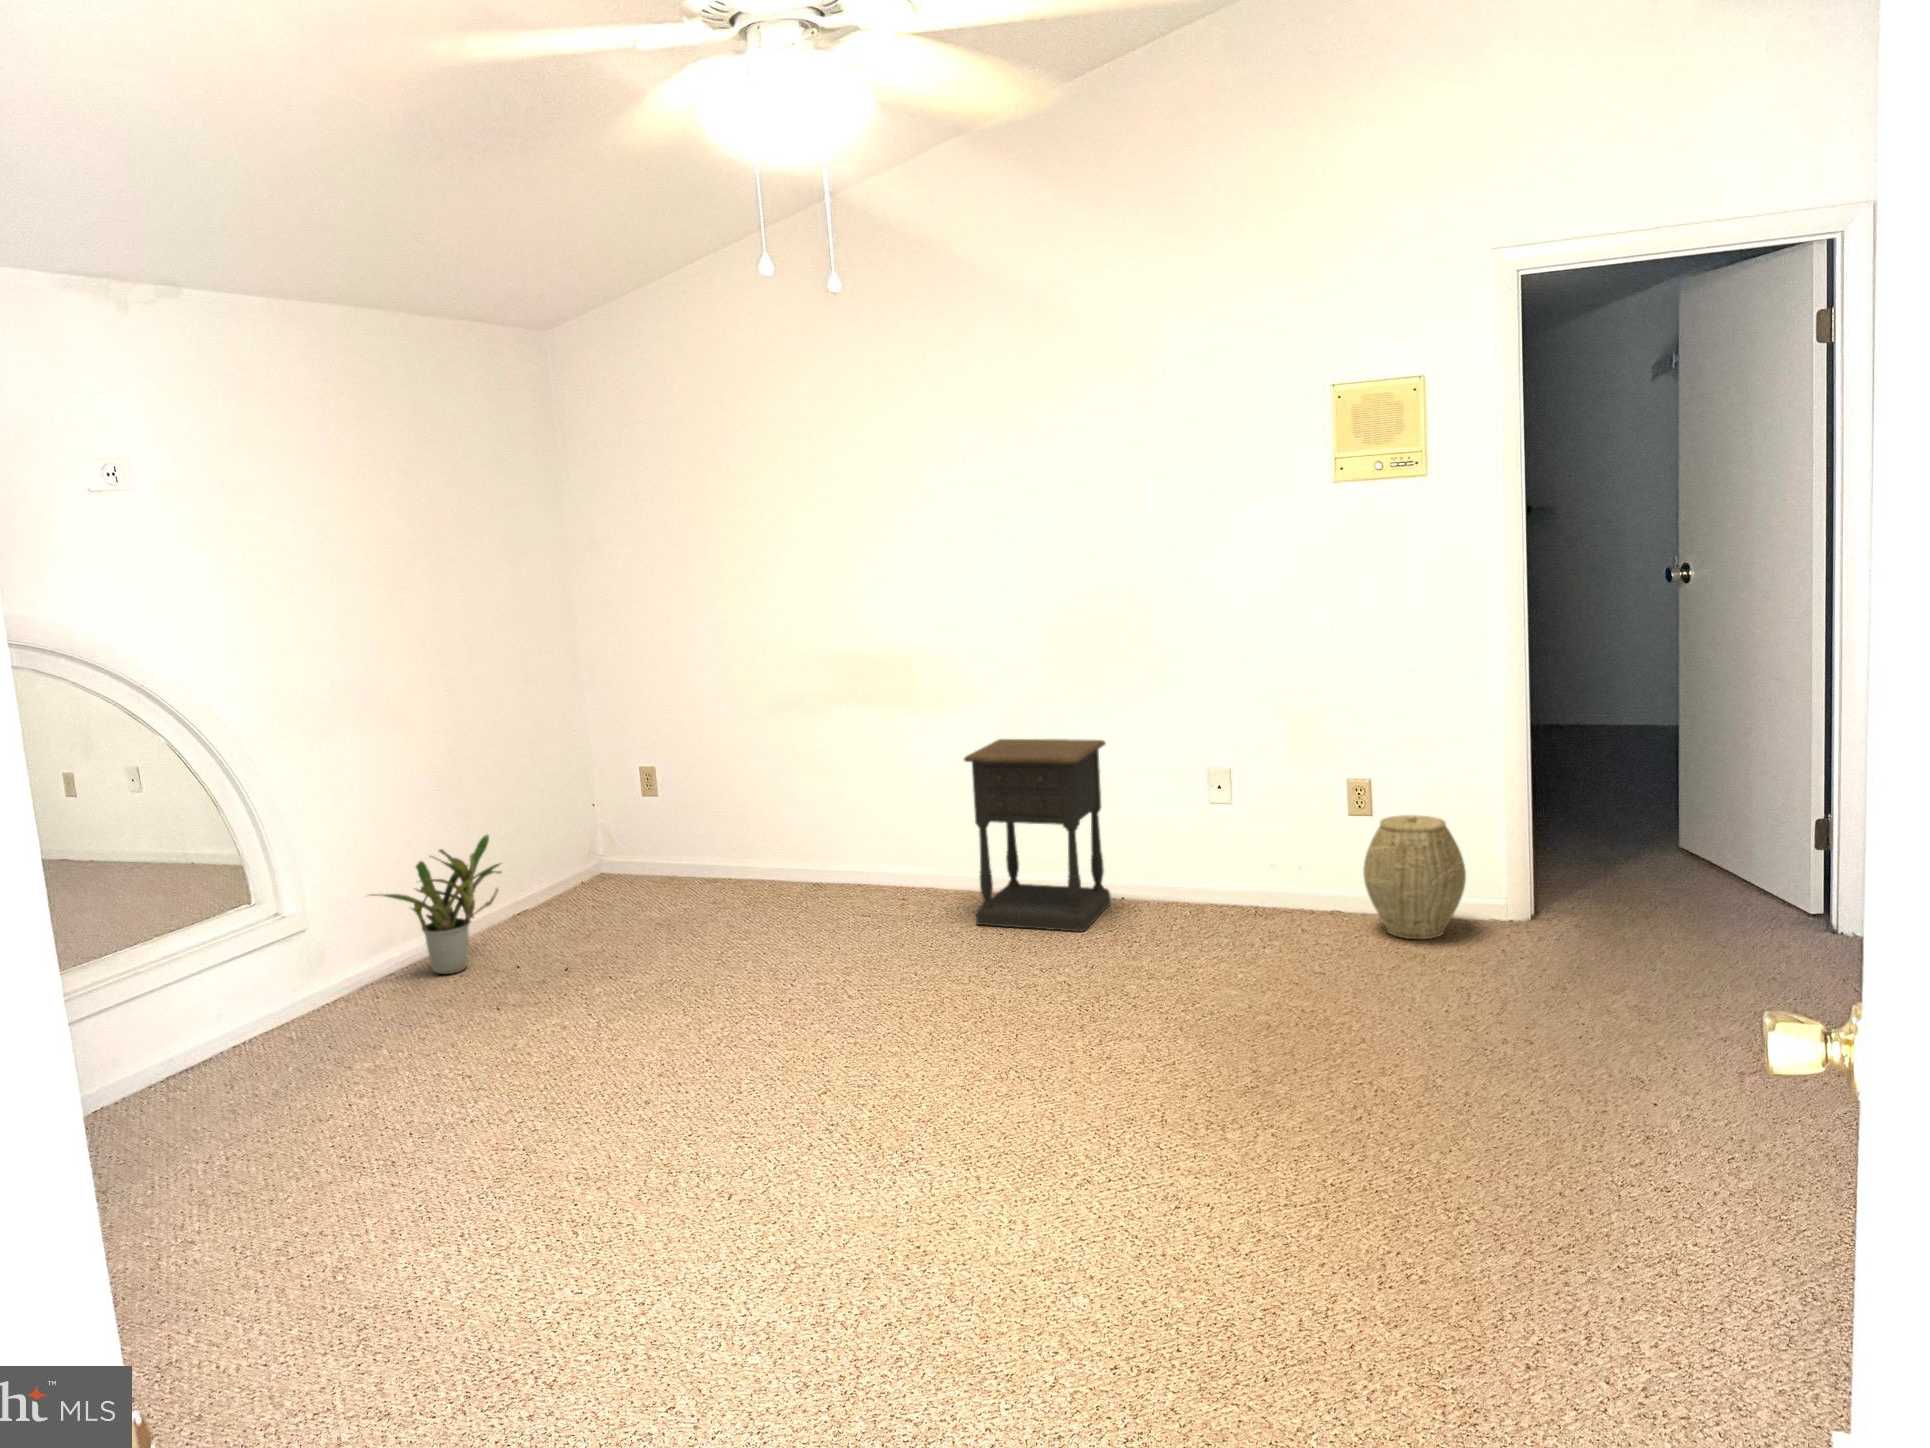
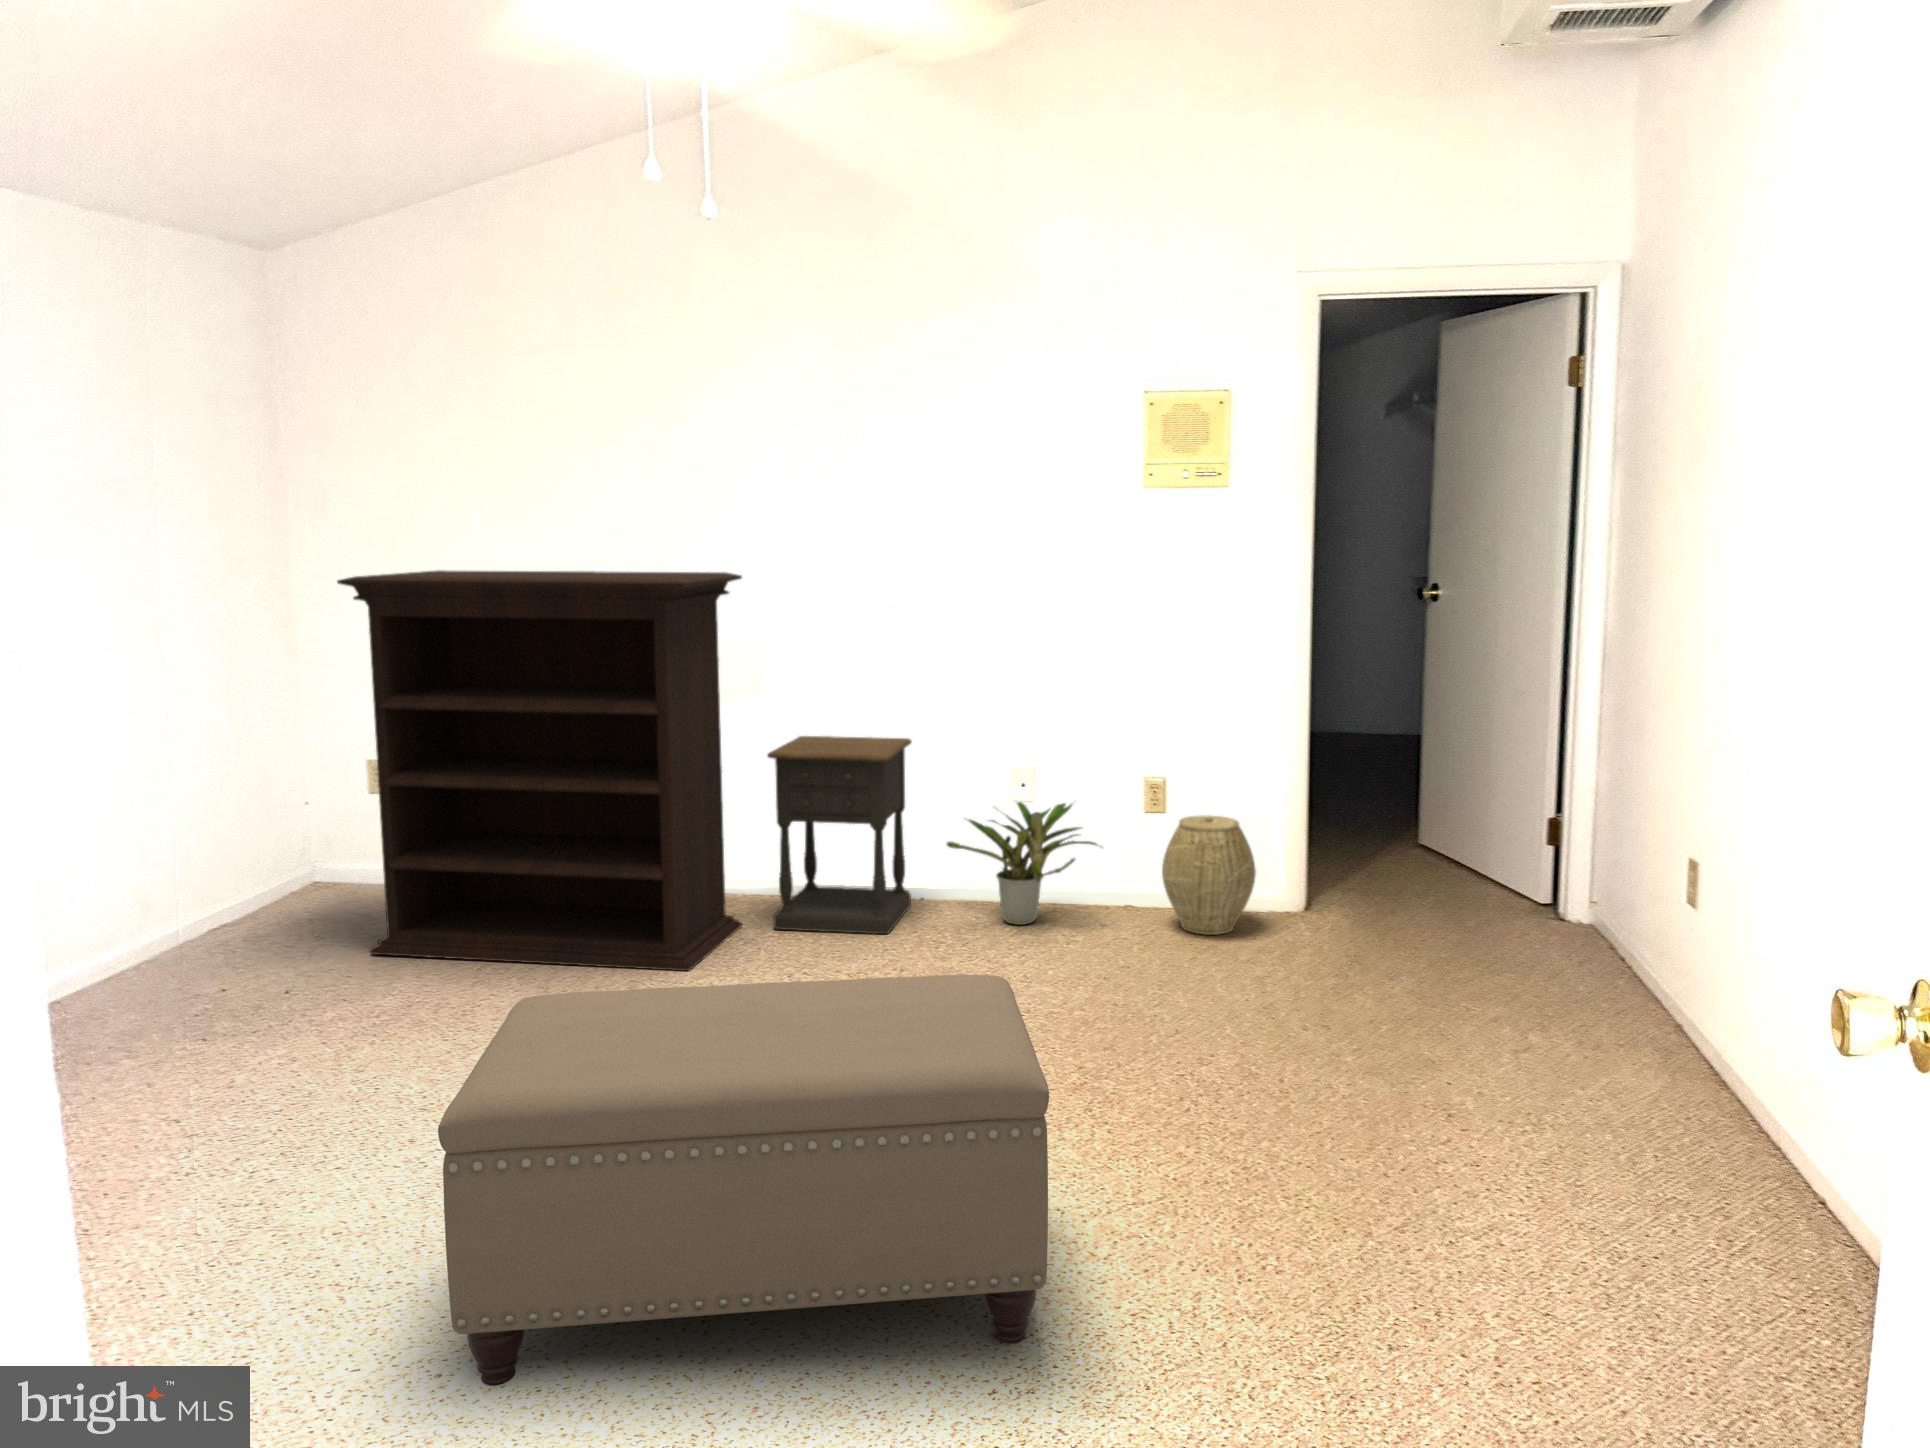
bookshelf: none [586,587,947,963] -> present [337,570,742,971]
potted plant: present [373,835,501,974] -> present [947,802,1097,925]
ottoman: none [632,974,1171,1325] -> present [438,975,1049,1386]

